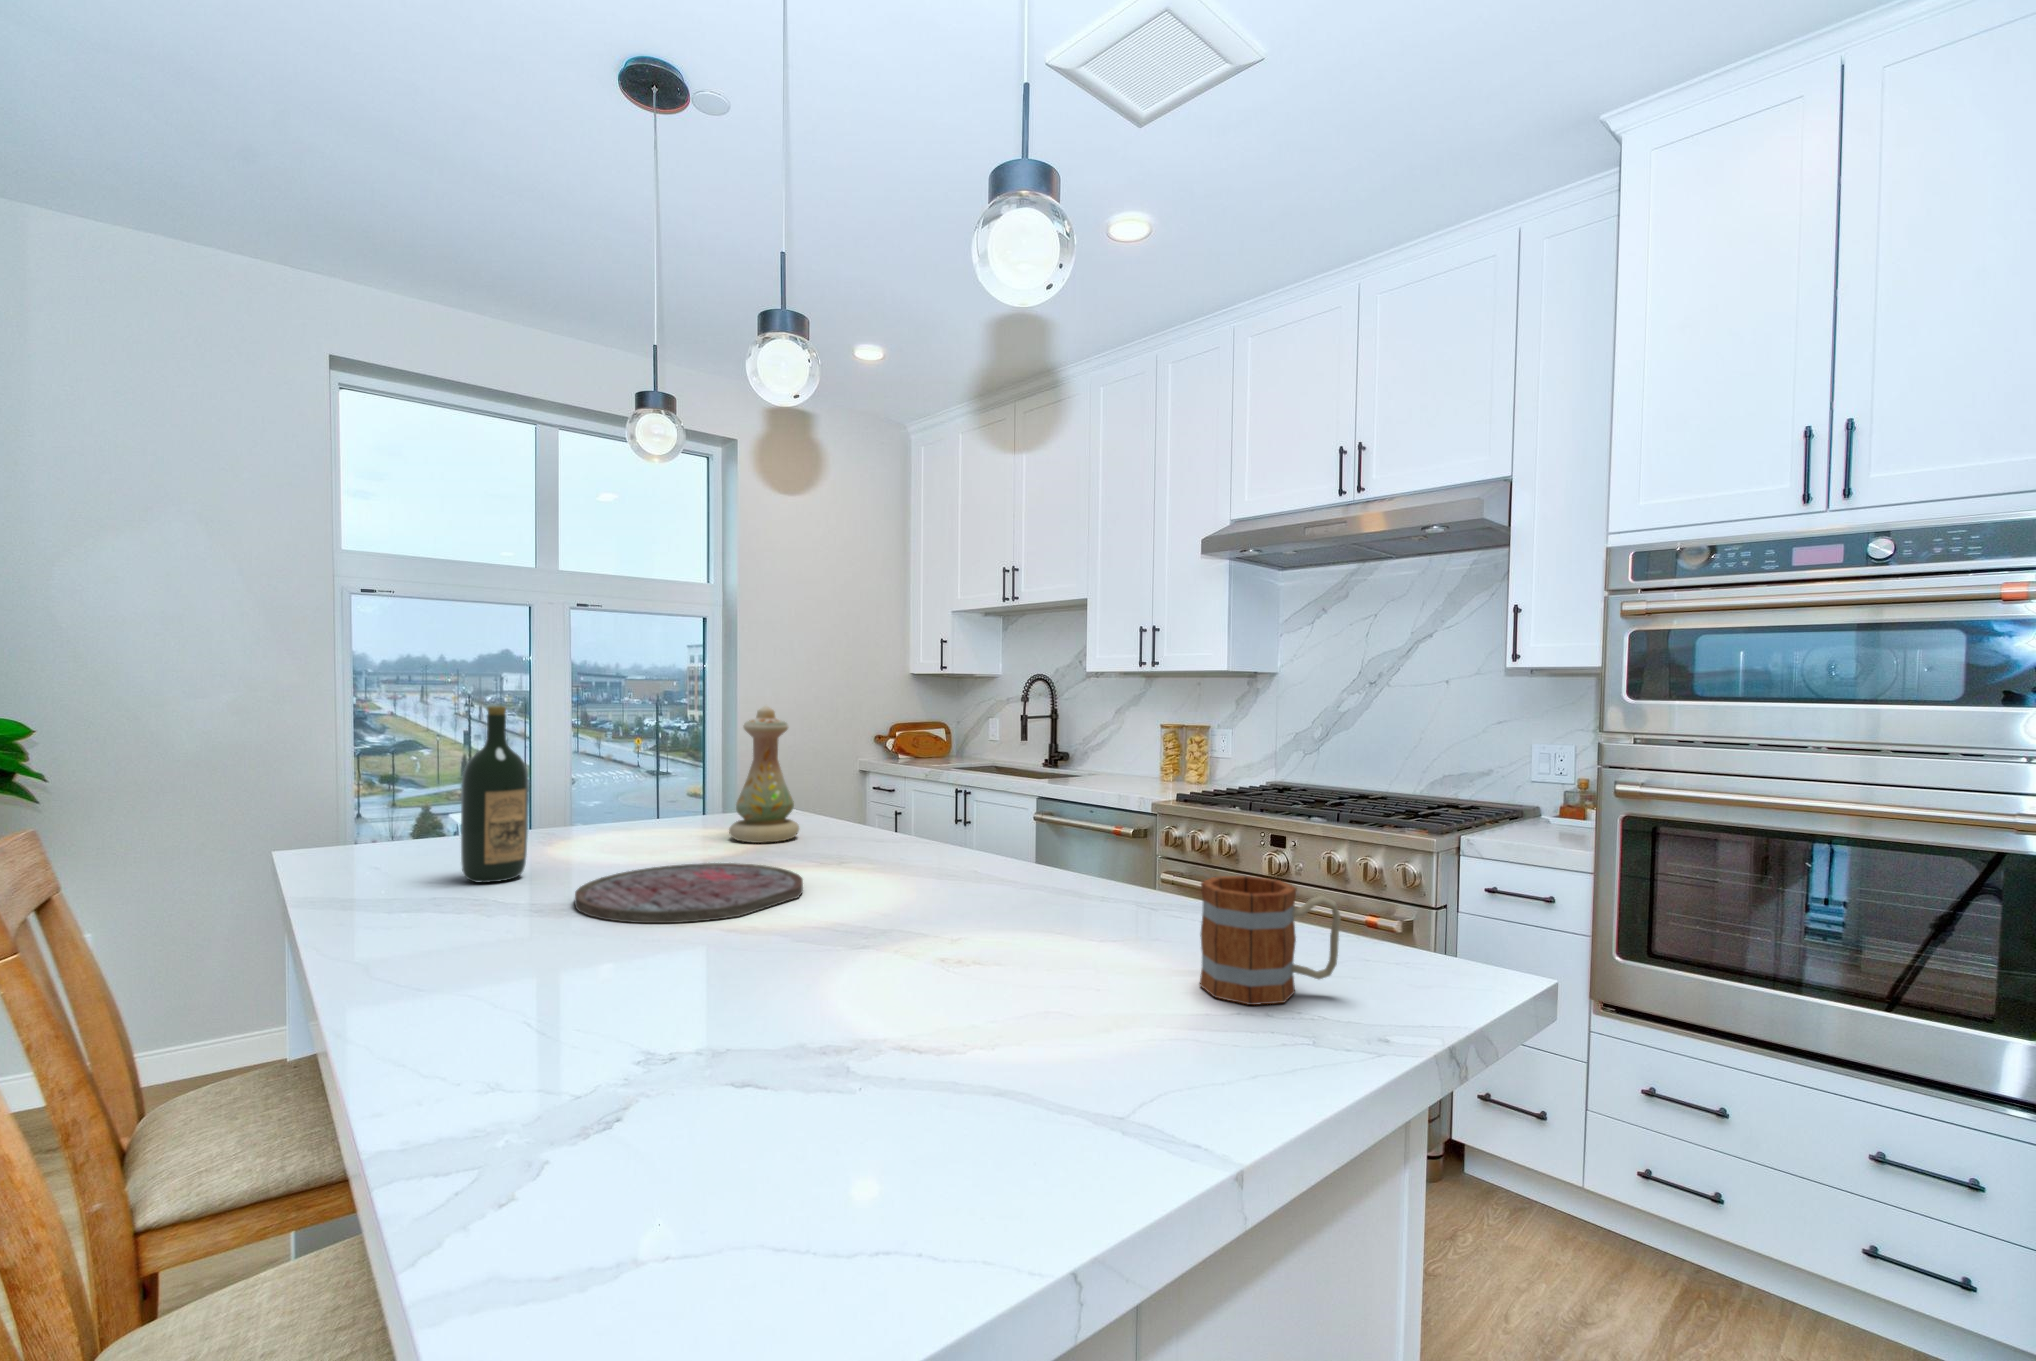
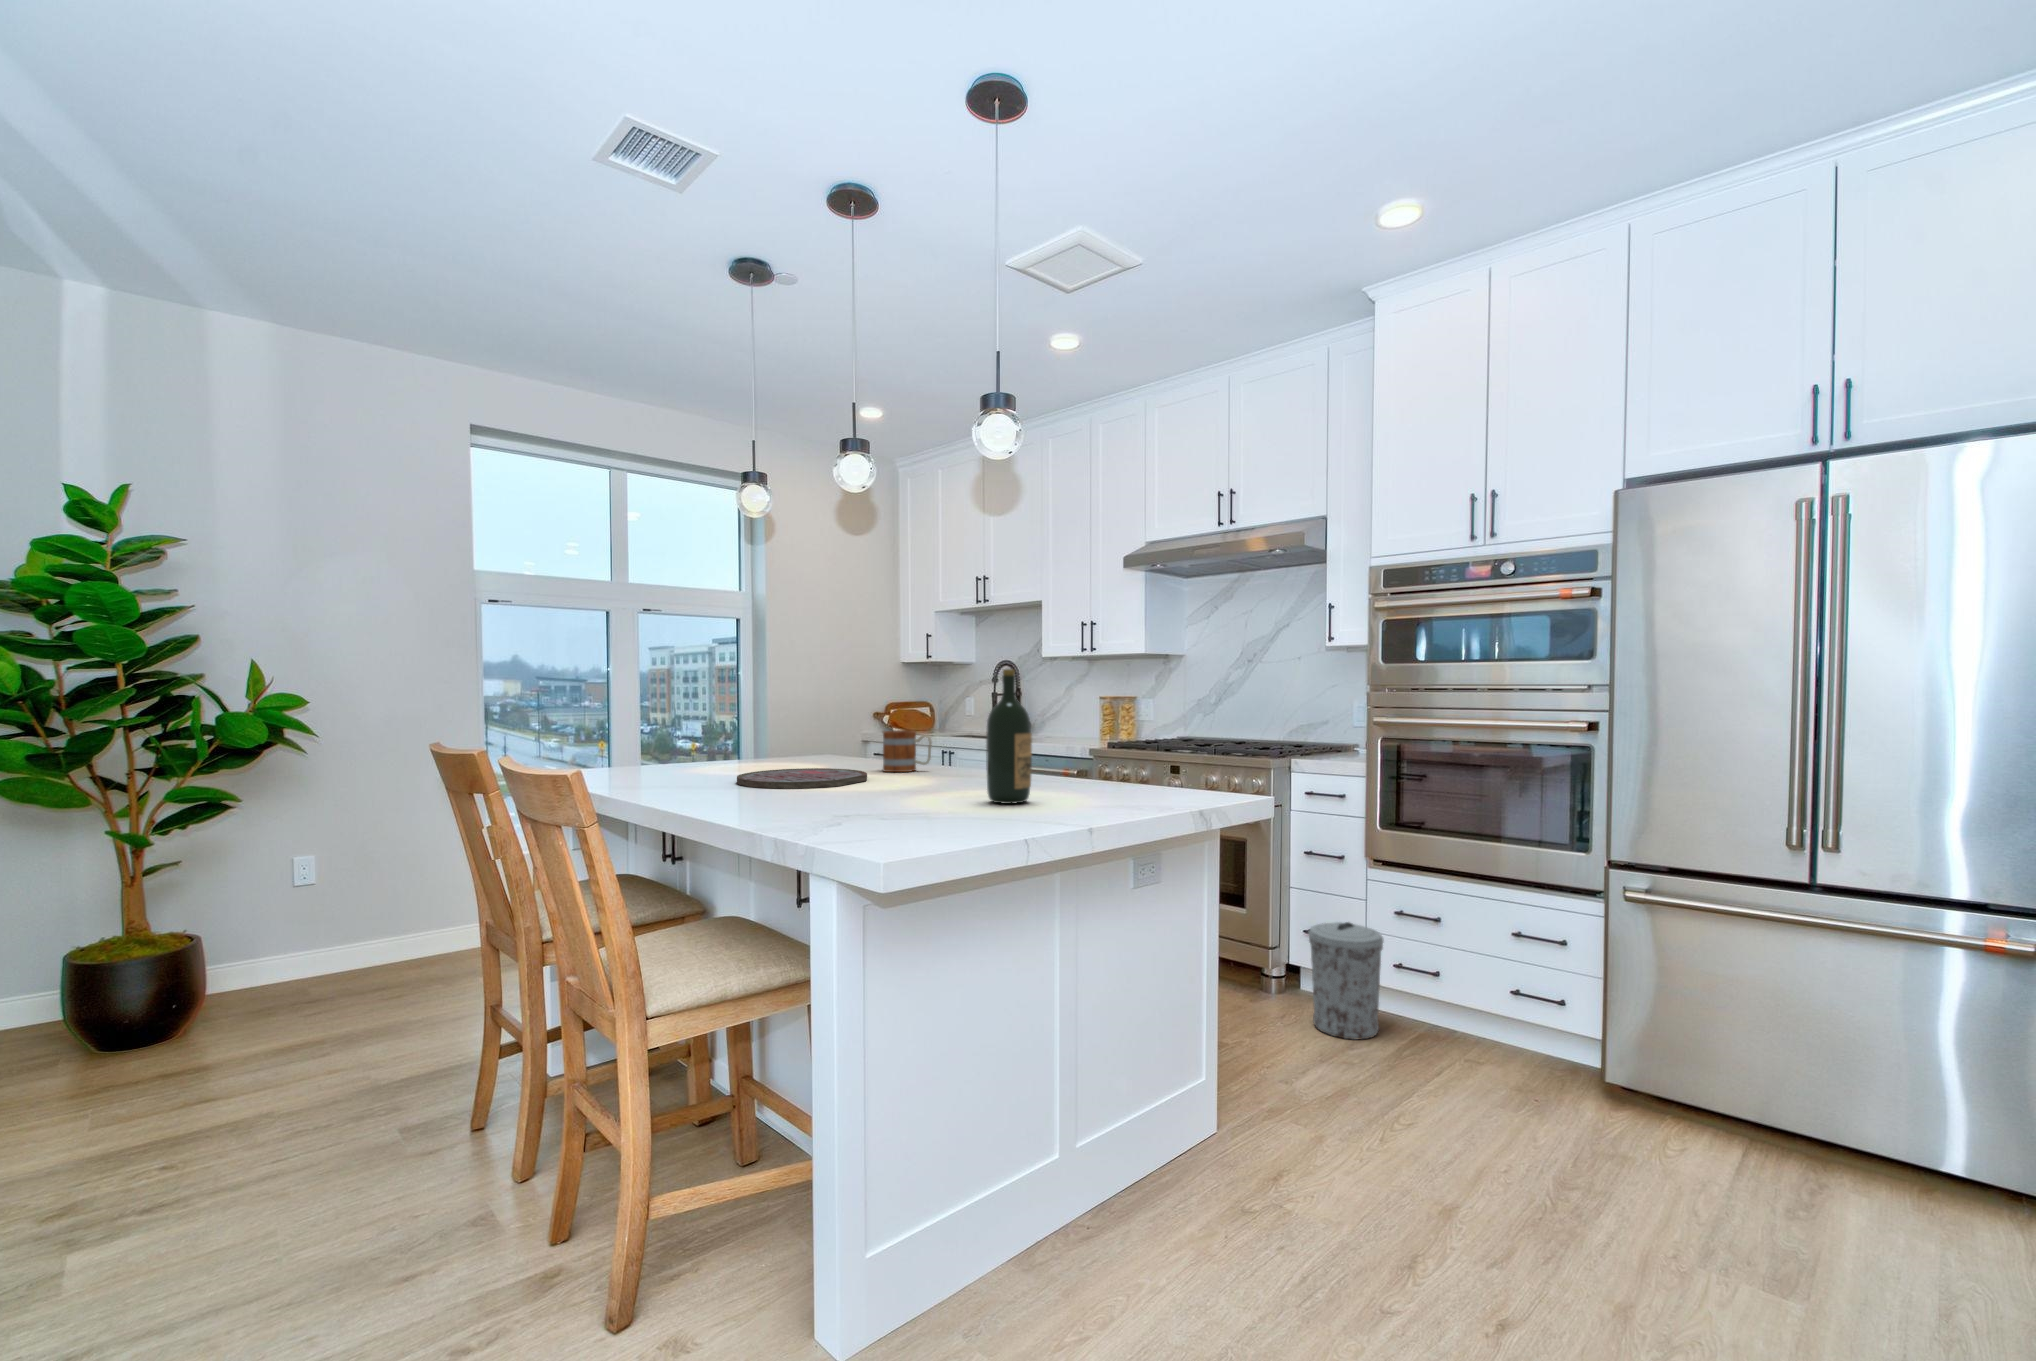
vase: present [729,705,799,843] -> none [802,675,848,765]
wine bottle: present [461,706,529,883] -> present [986,669,1032,804]
mug: present [1200,876,1341,1005] -> present [883,731,932,772]
trash can: none [1503,1095,1632,1300] -> present [1309,922,1384,1039]

